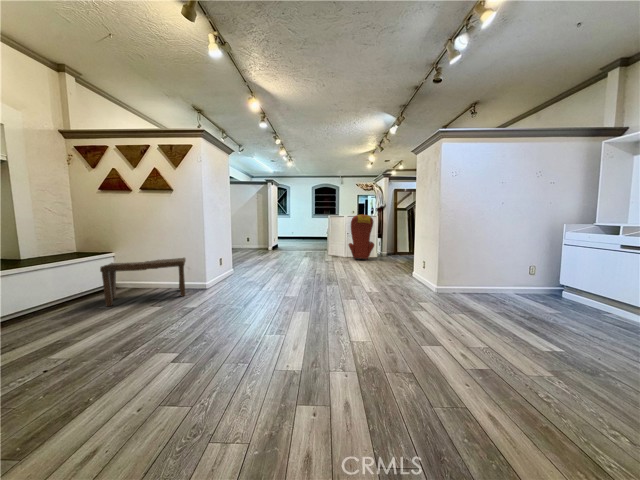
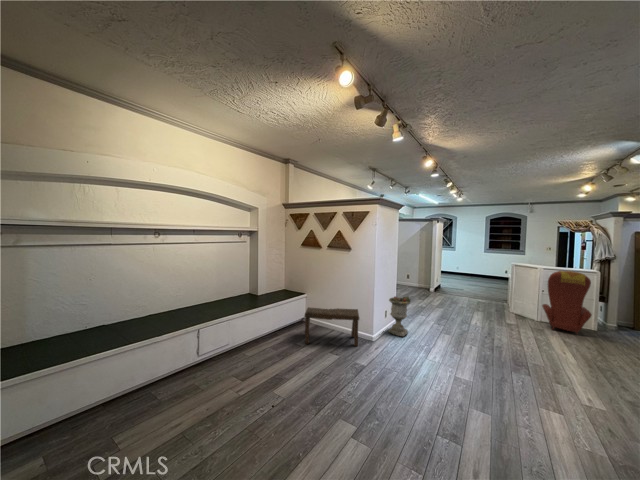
planter: none [224,241,246,281] -> present [388,297,410,336]

